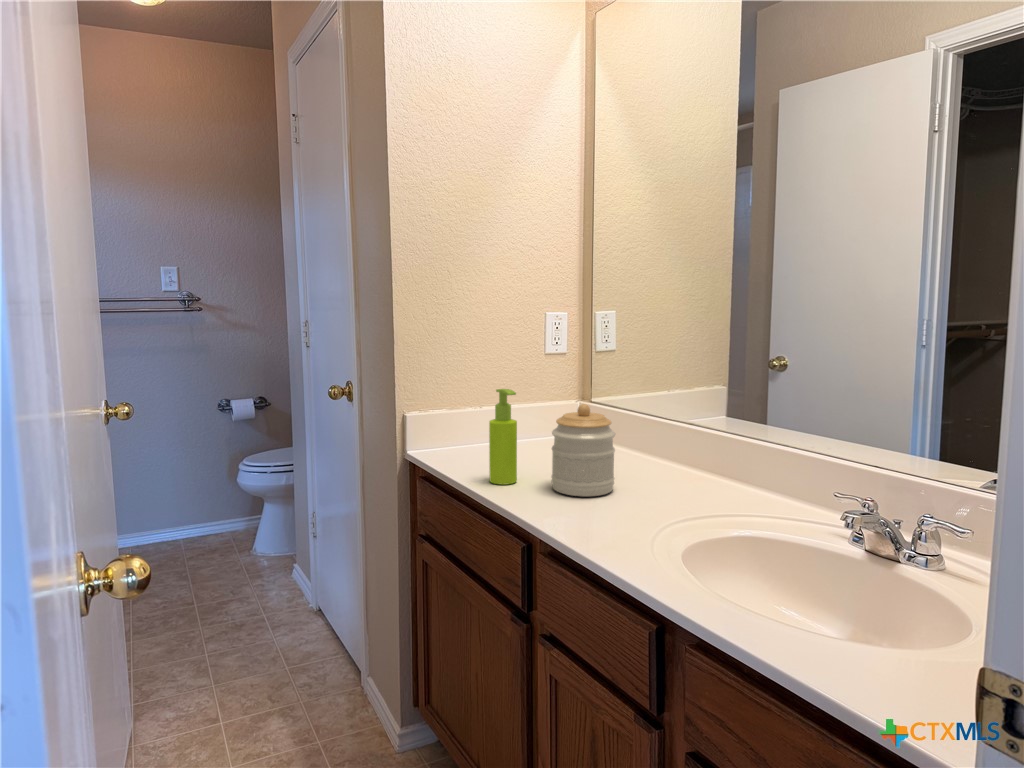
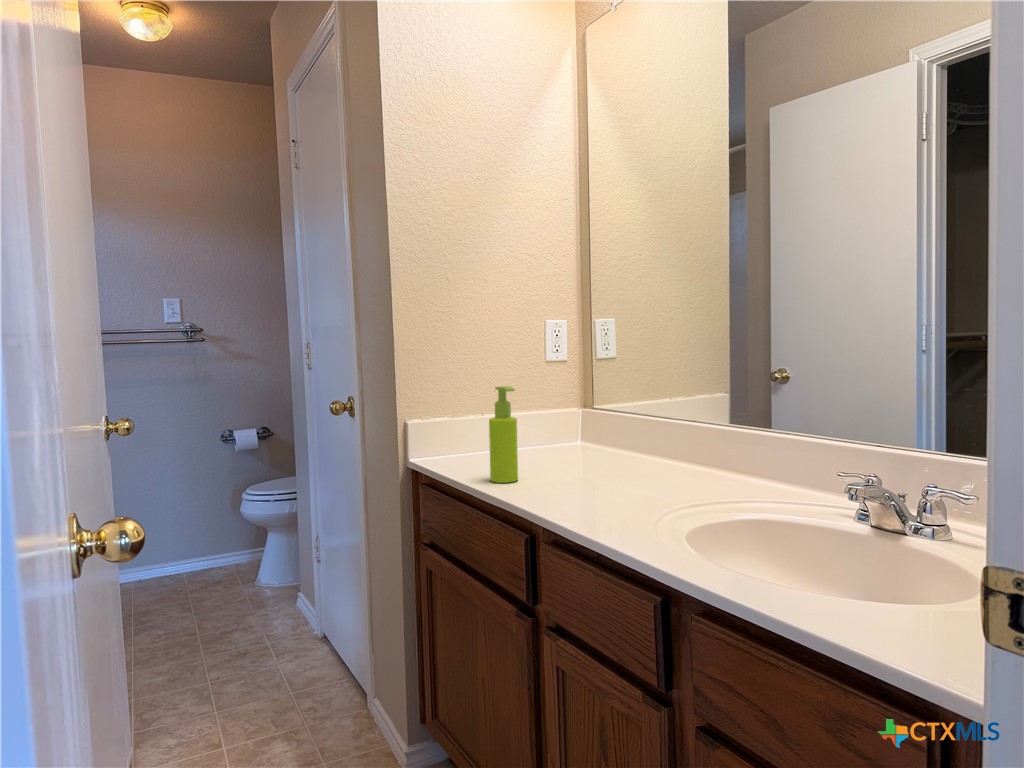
jar: present [551,404,615,496] -> none [552,398,616,490]

